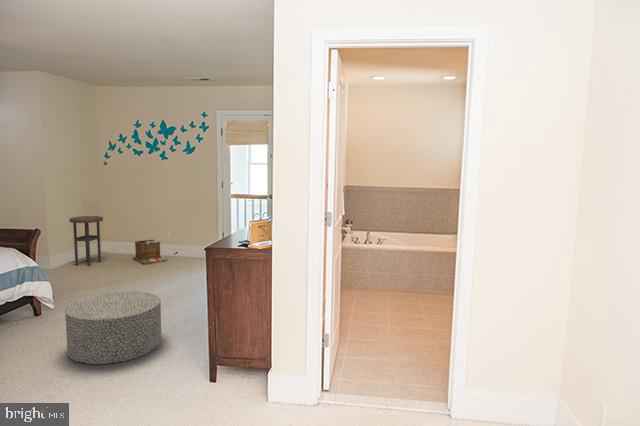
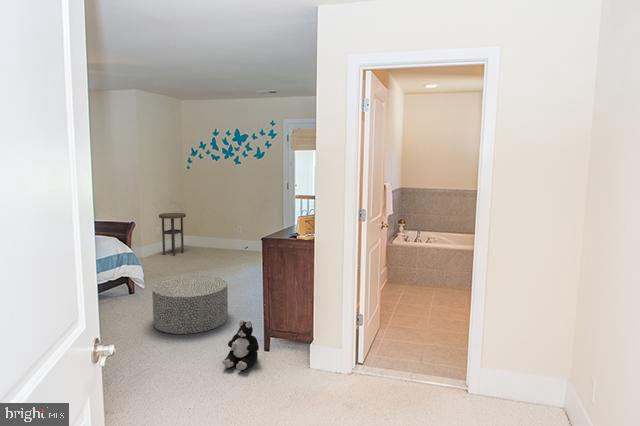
laundry basket: present [133,240,167,264] -> none [210,234,239,256]
plush toy: none [160,346,205,406] -> present [222,321,259,370]

